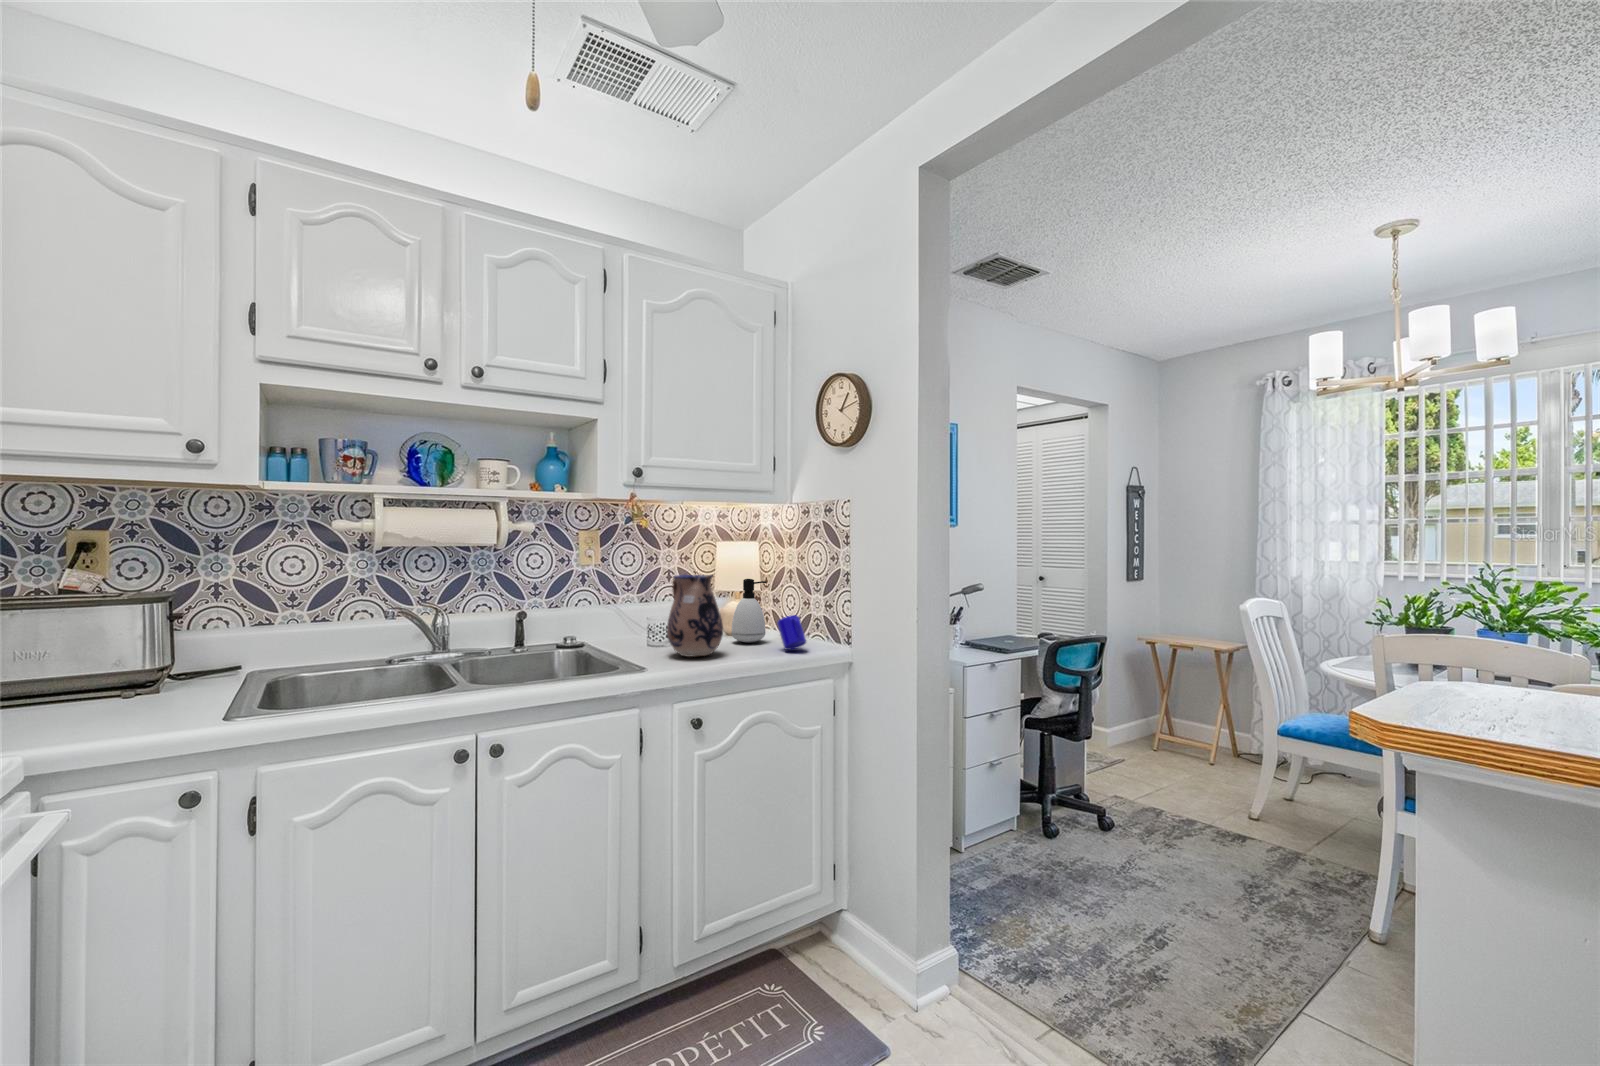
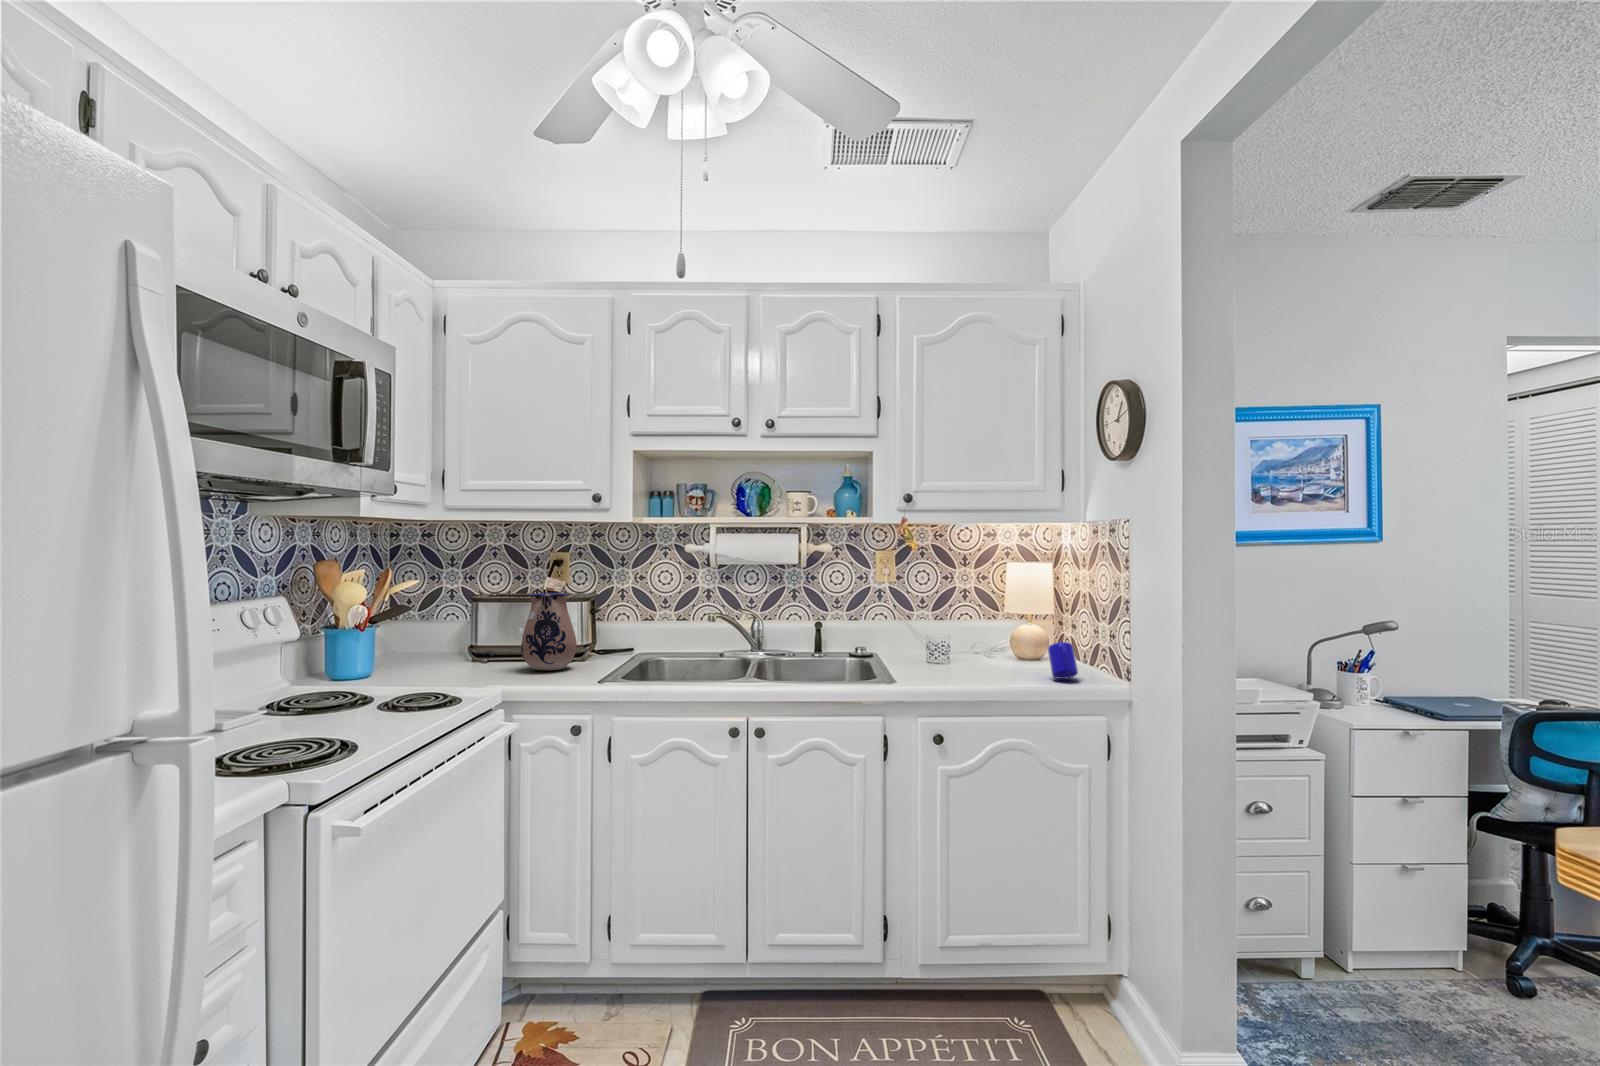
ceramic pitcher: present [667,575,723,657] -> present [521,593,577,670]
soap dispenser: present [732,579,767,642] -> none [1012,602,1050,668]

